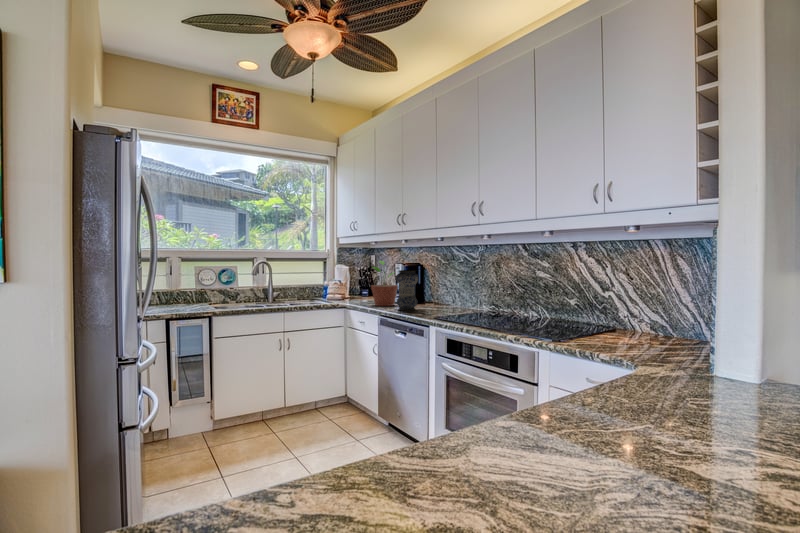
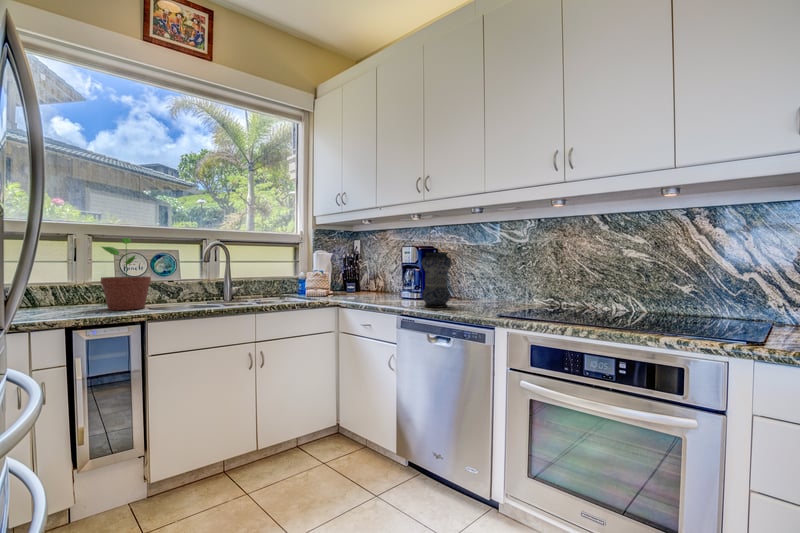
potted plant: present [371,261,398,306] -> present [101,238,151,310]

